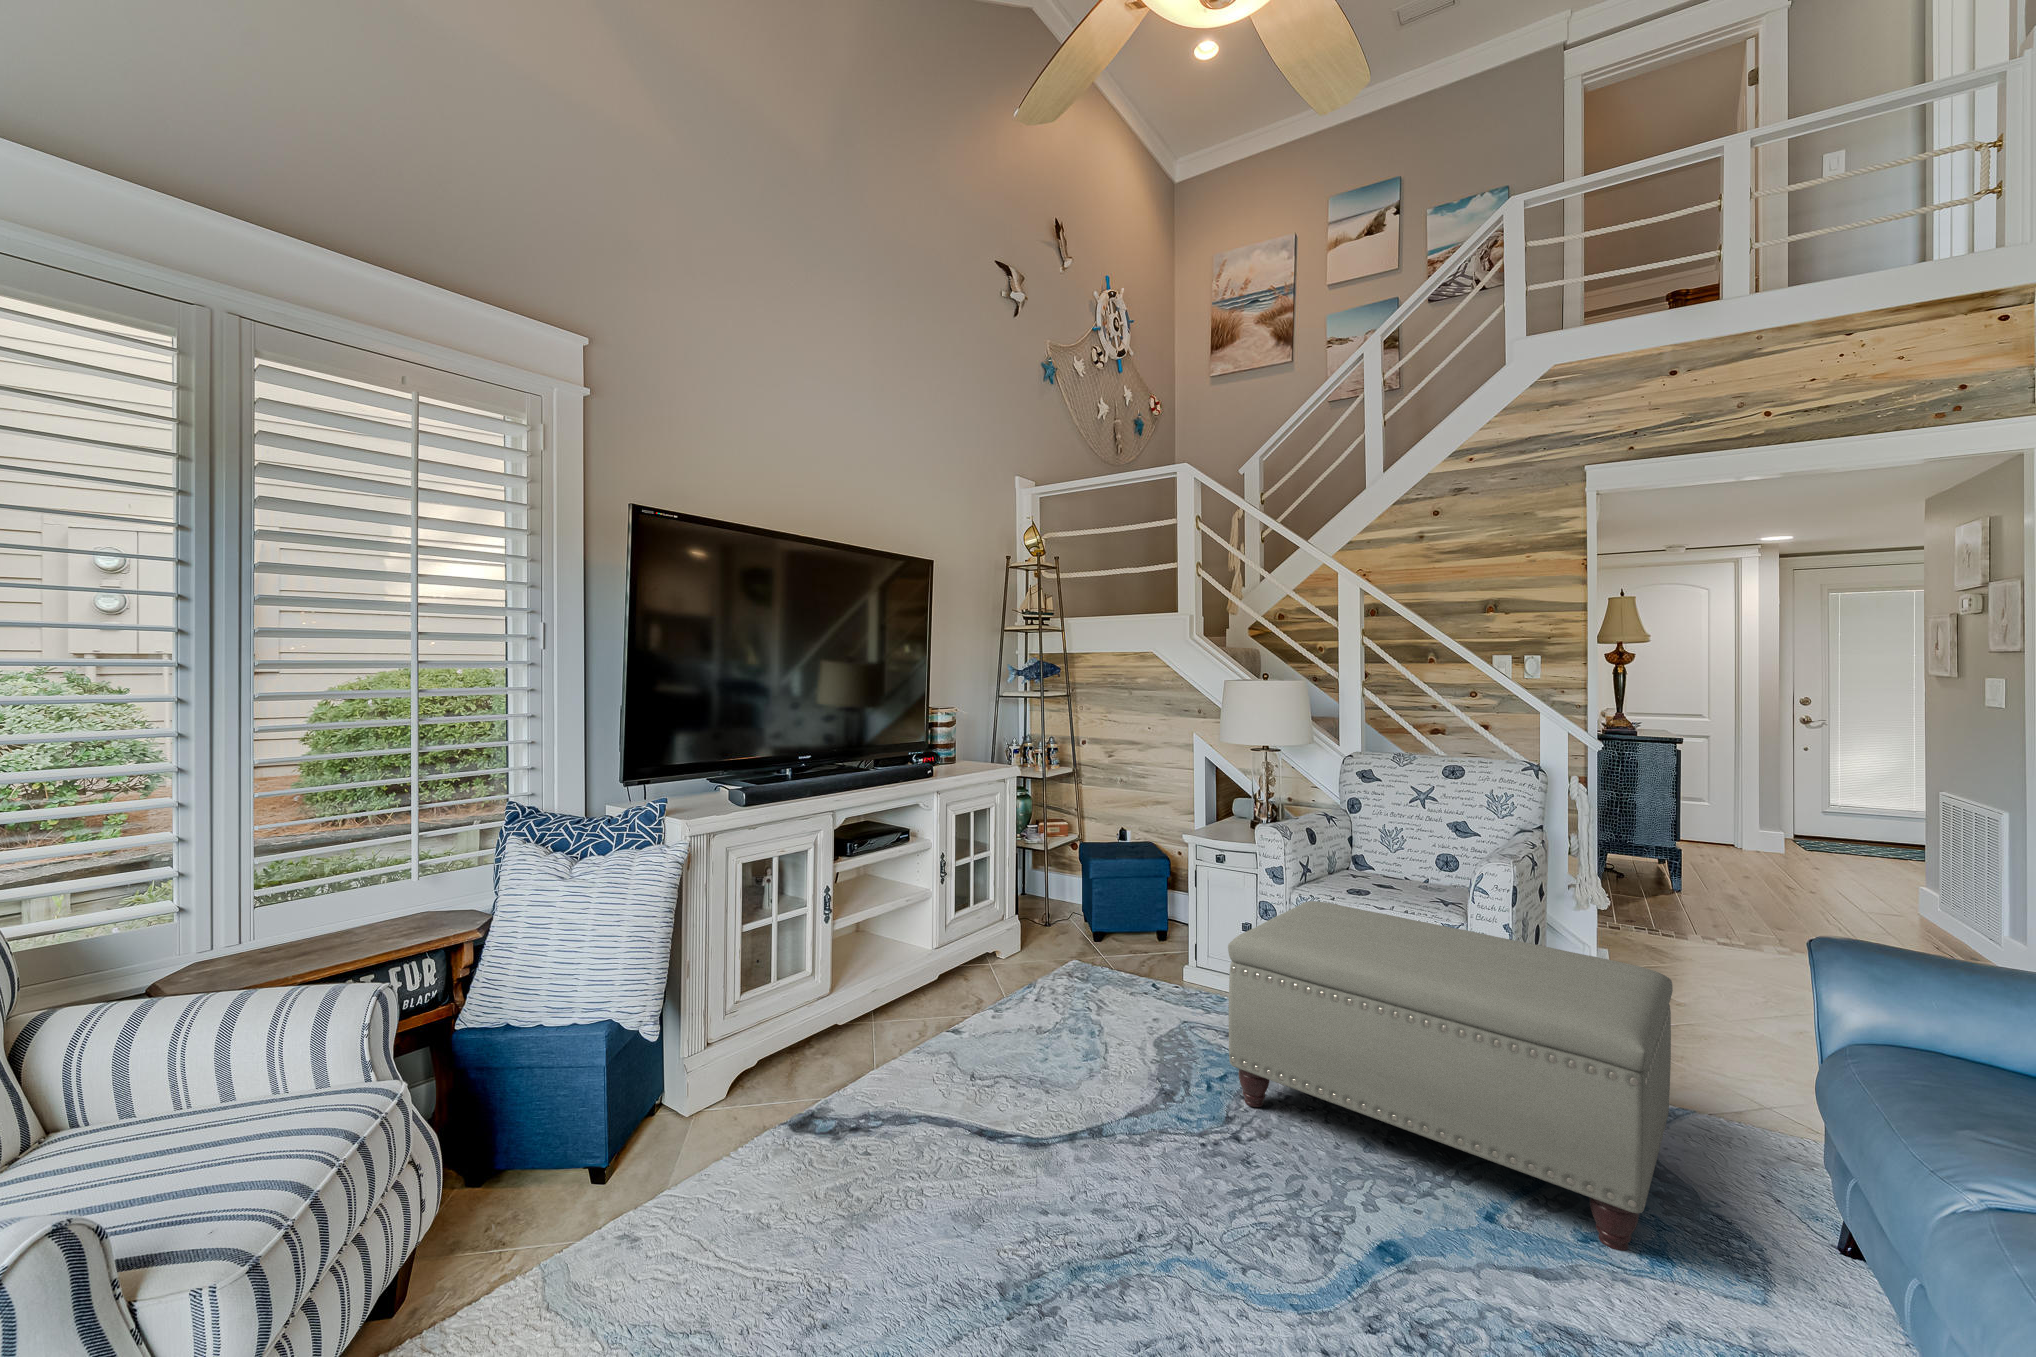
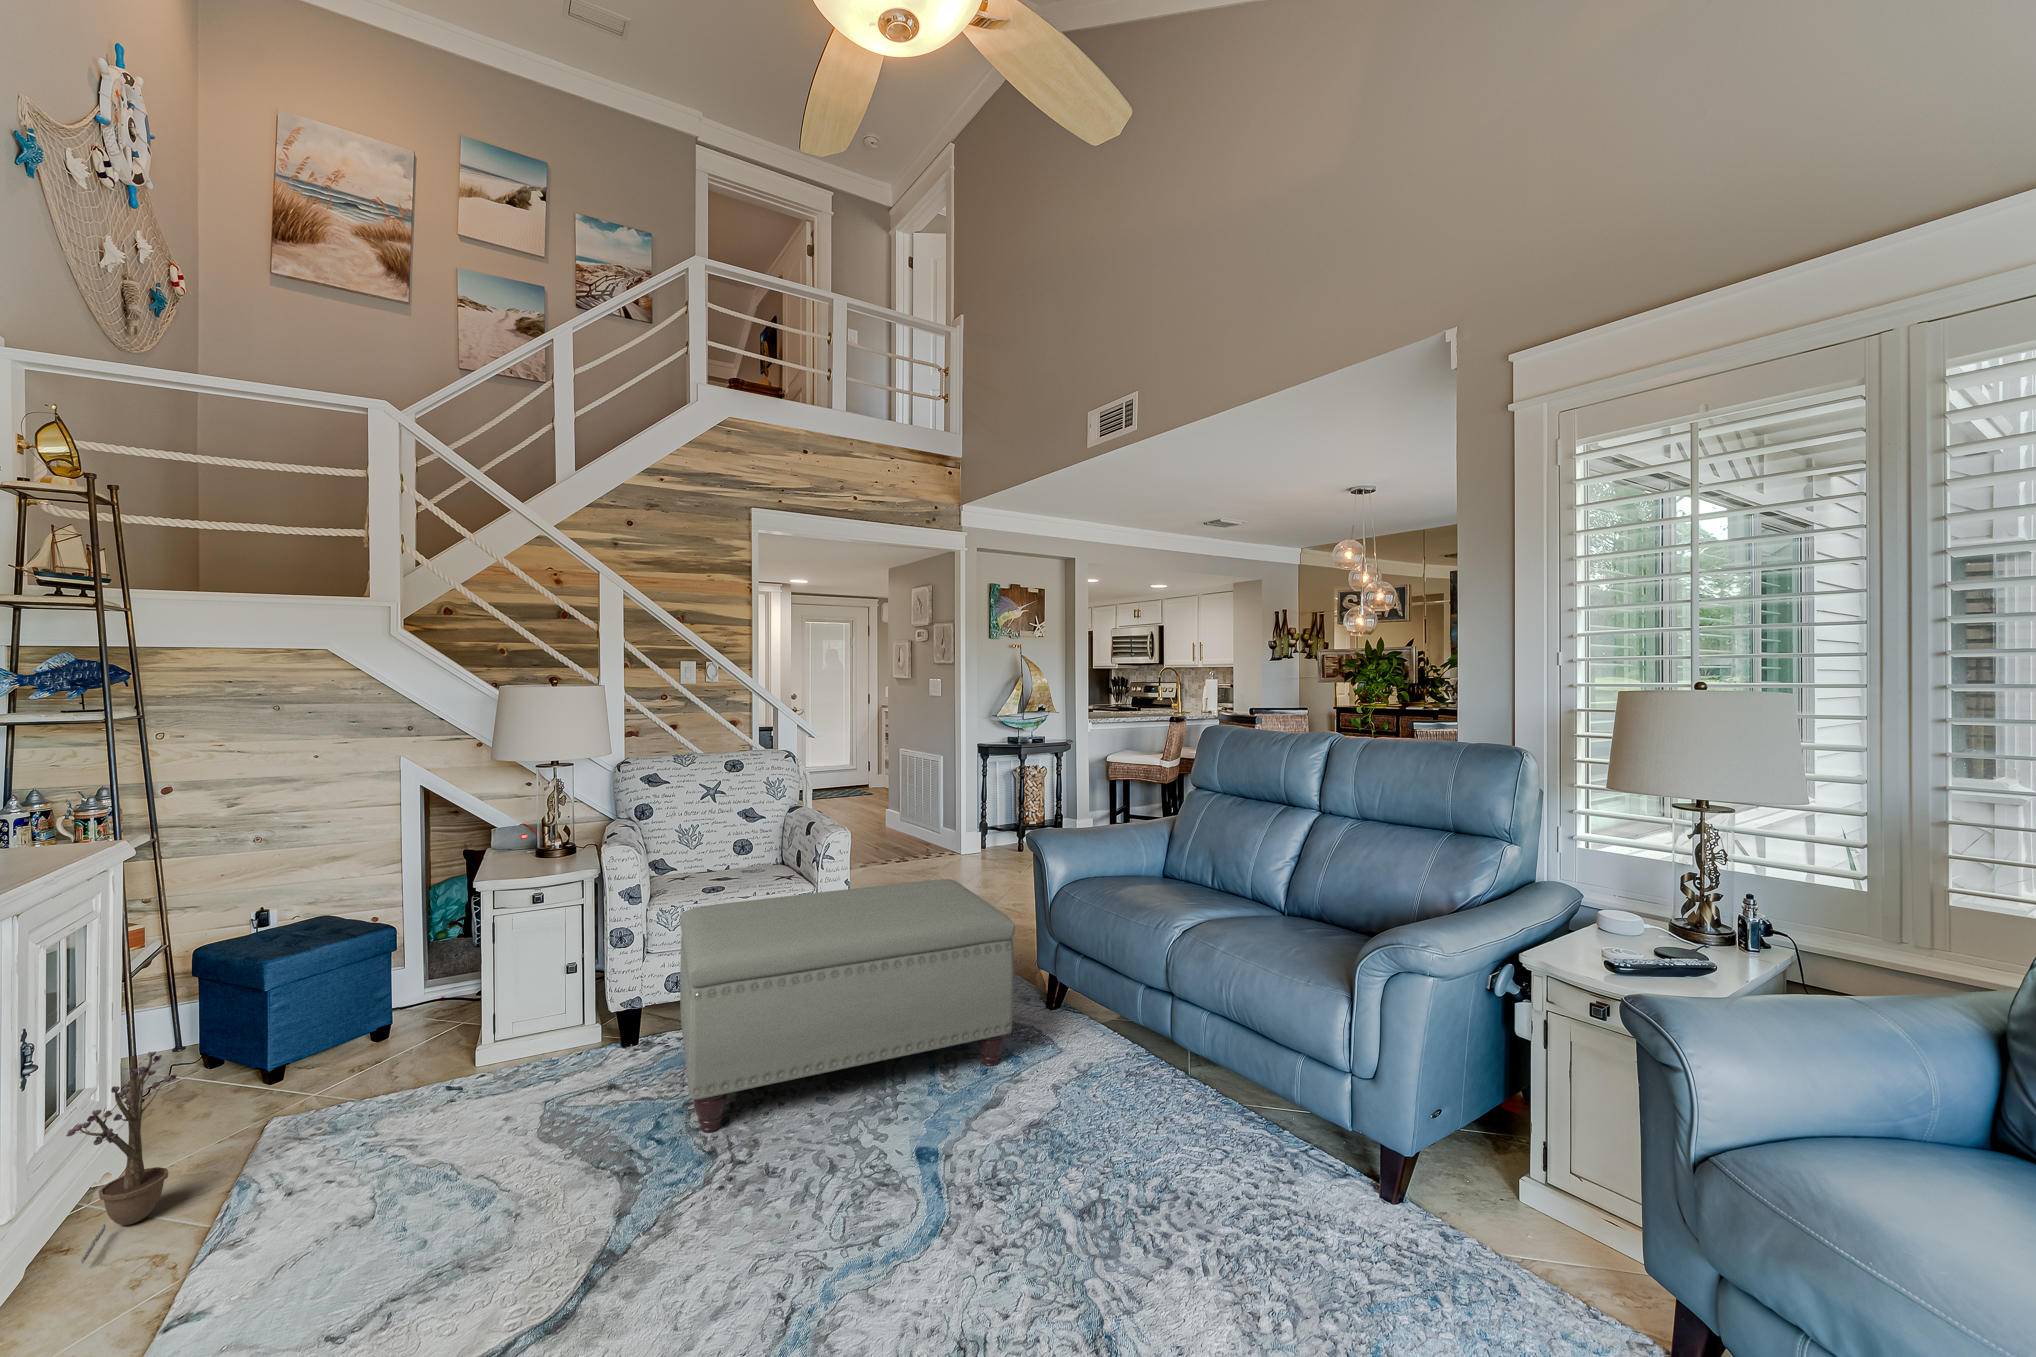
decorative plant: none [962,884,1017,985] -> present [66,1052,177,1263]

